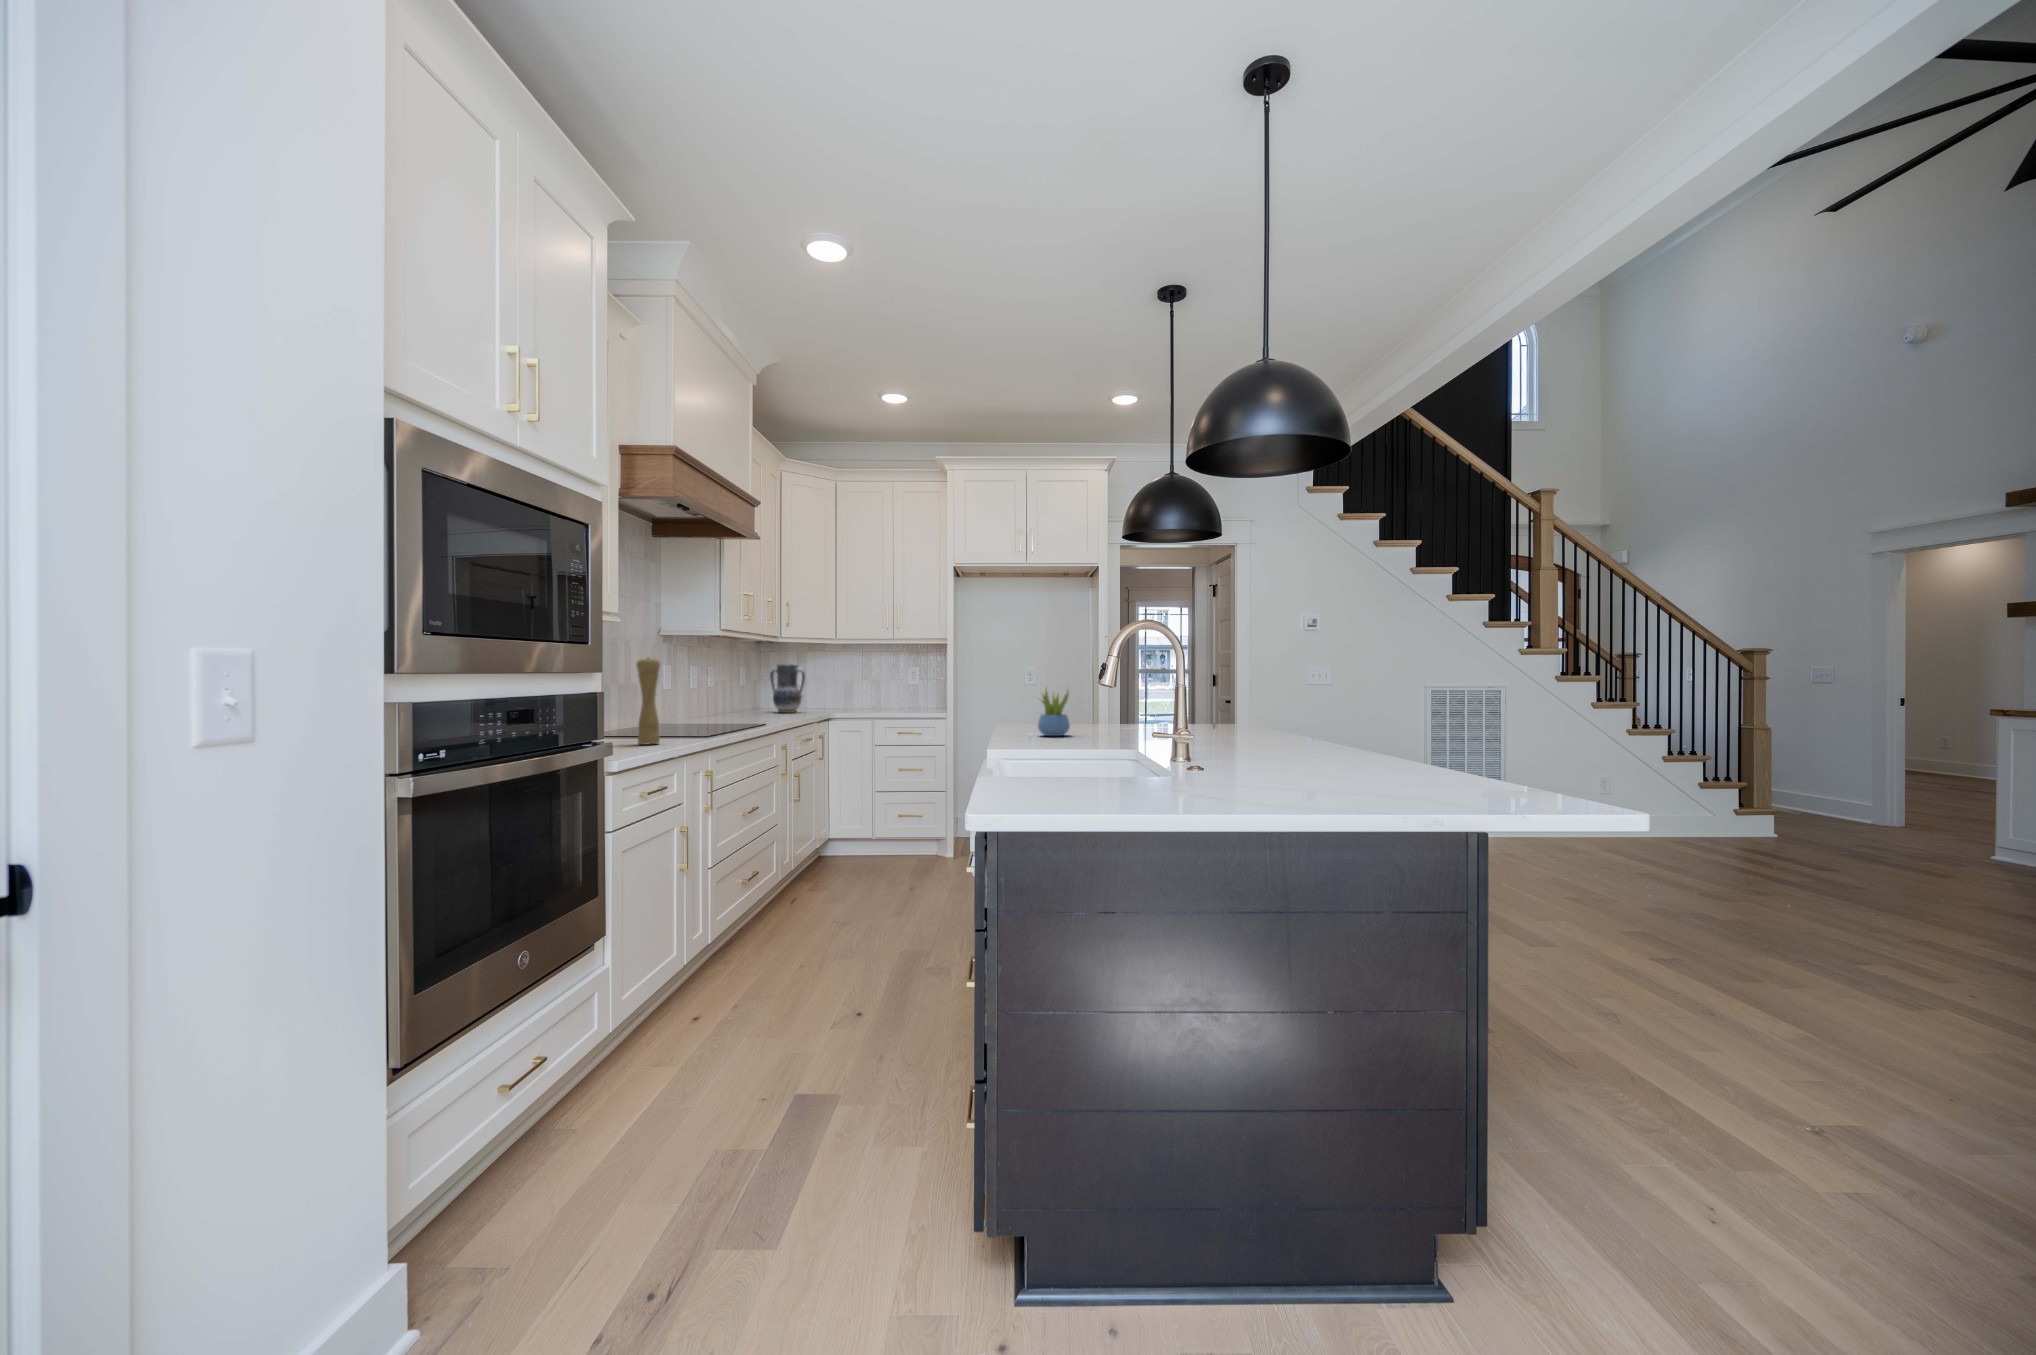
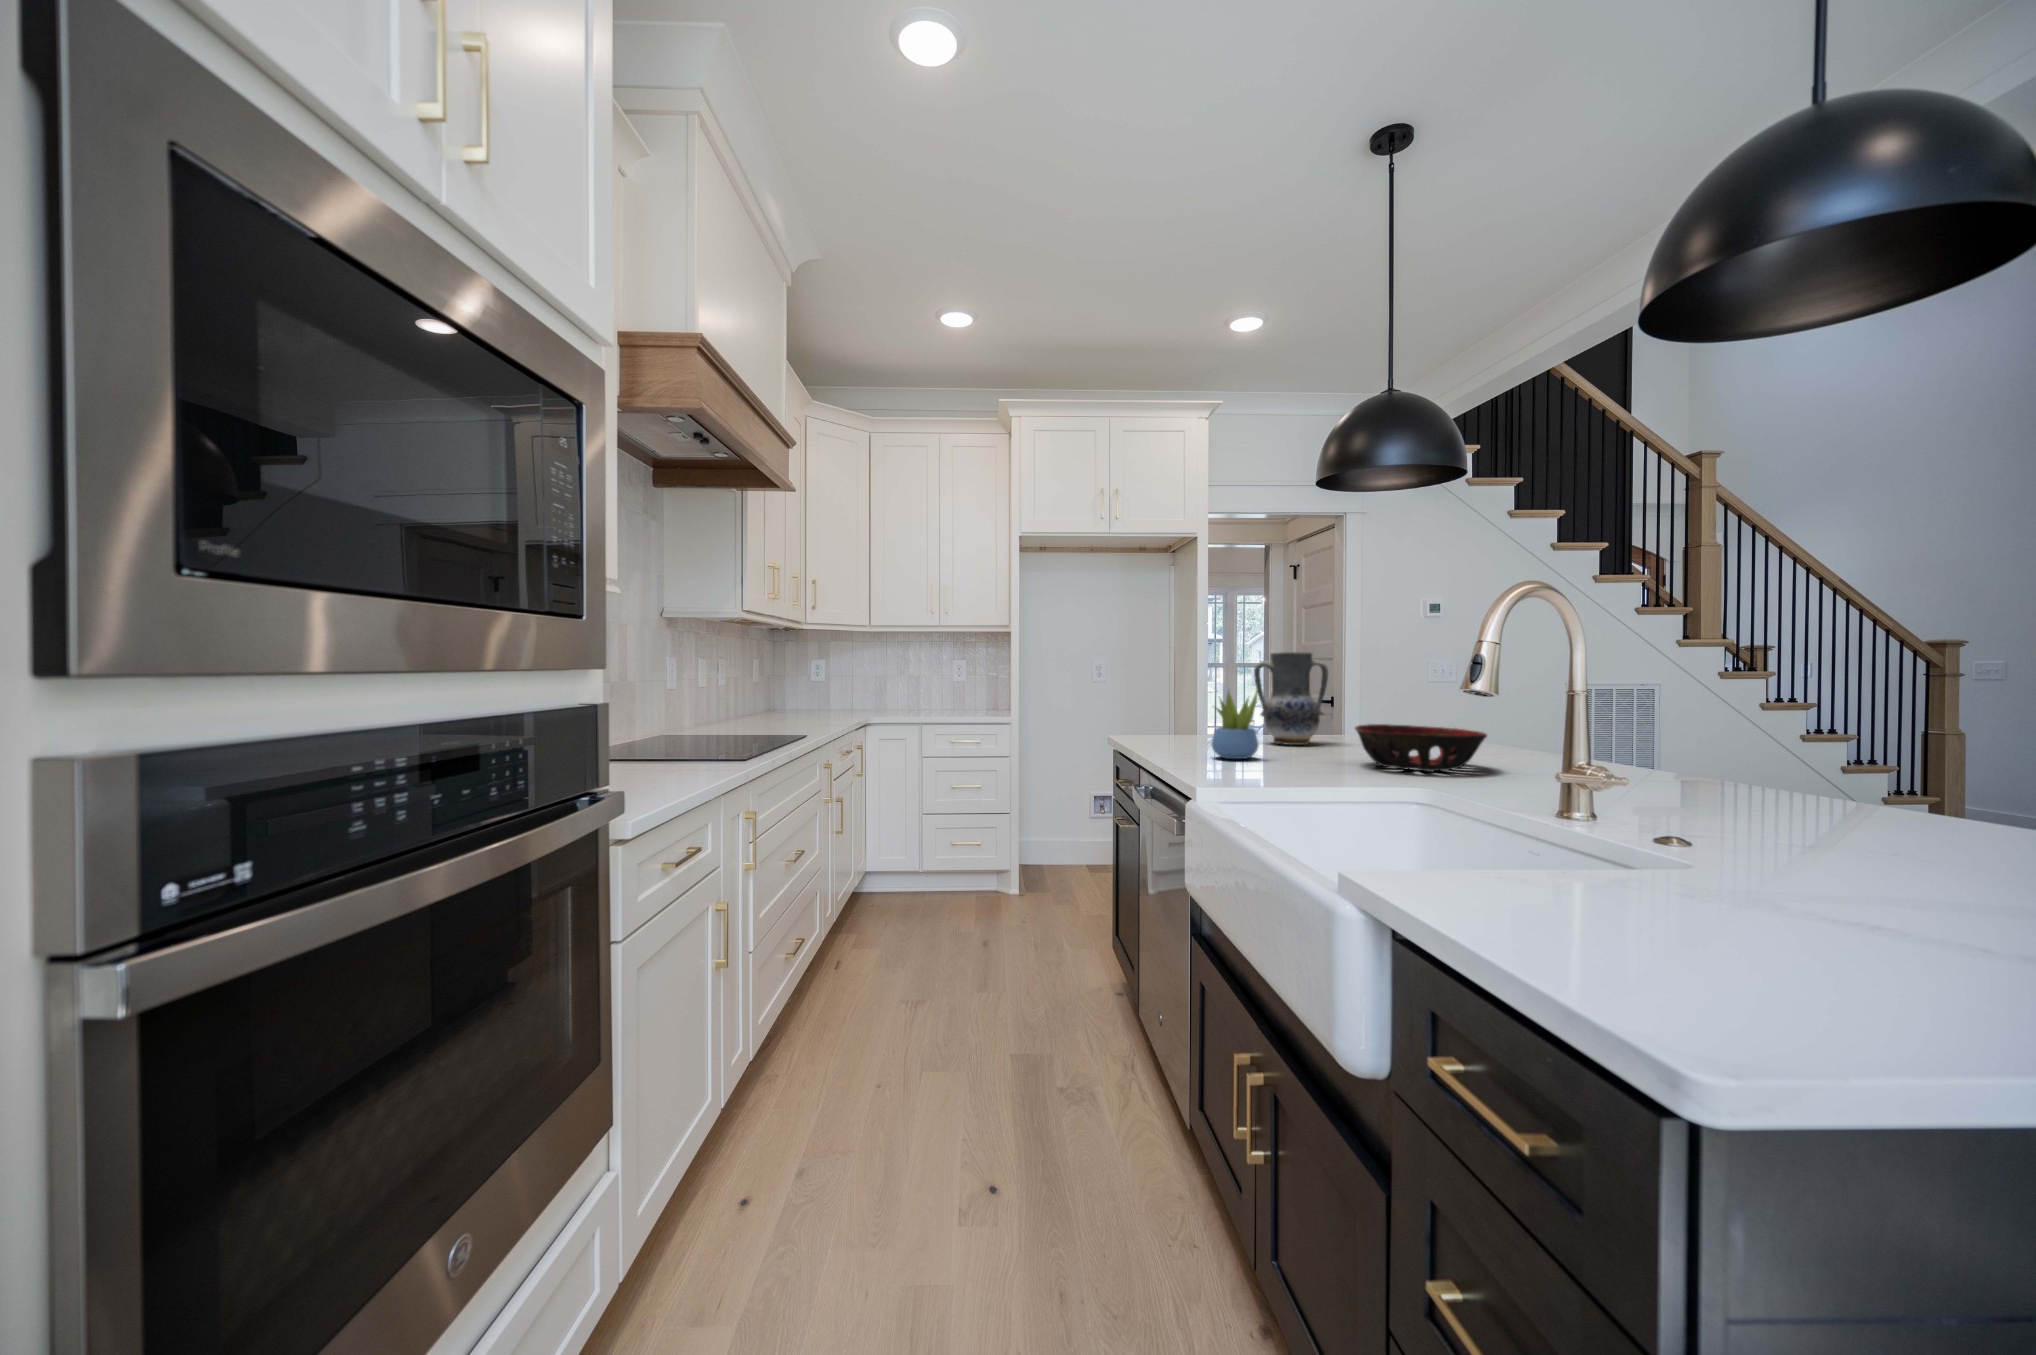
pepper mill: present [636,658,660,745] -> none [648,645,684,779]
vase: present [770,664,805,713] -> present [1254,652,1328,745]
decorative bowl: none [1123,711,1206,741] -> present [1355,724,1487,771]

